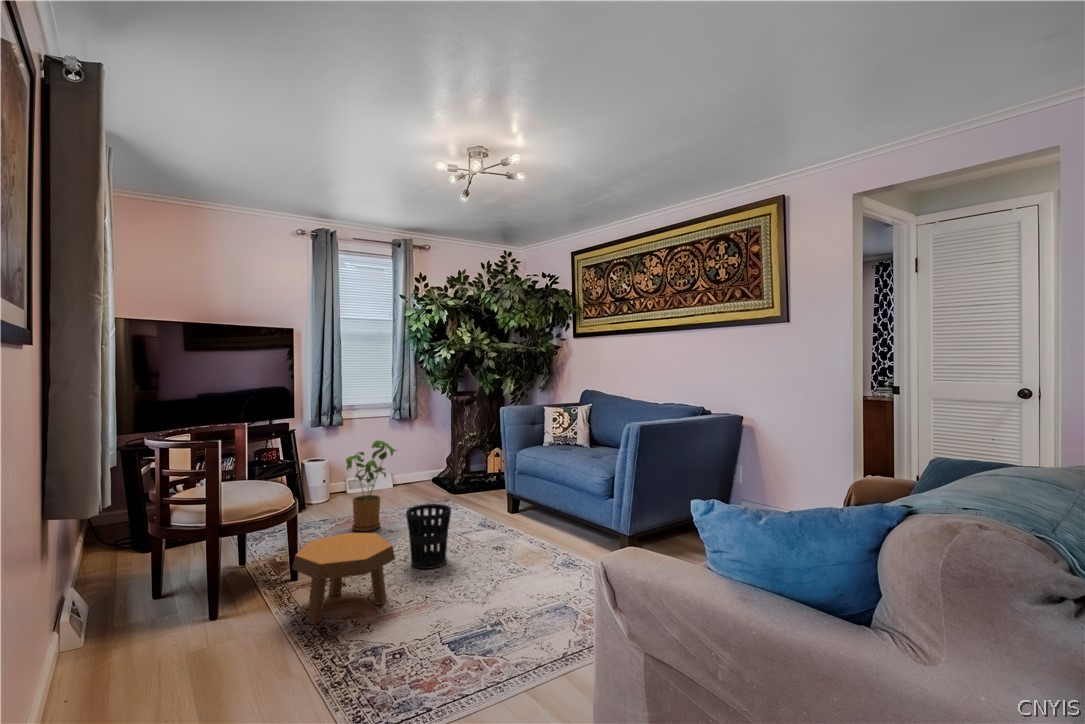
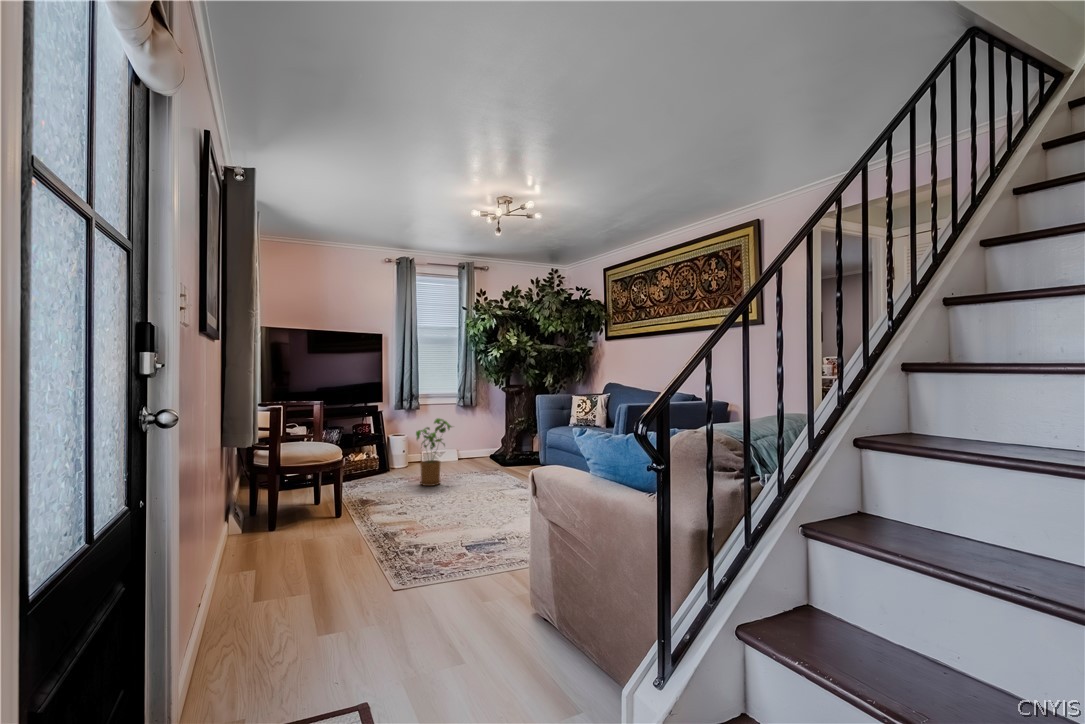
wastebasket: present [406,504,451,569] -> none [452,464,484,509]
footstool: present [292,533,395,624] -> none [370,478,438,532]

